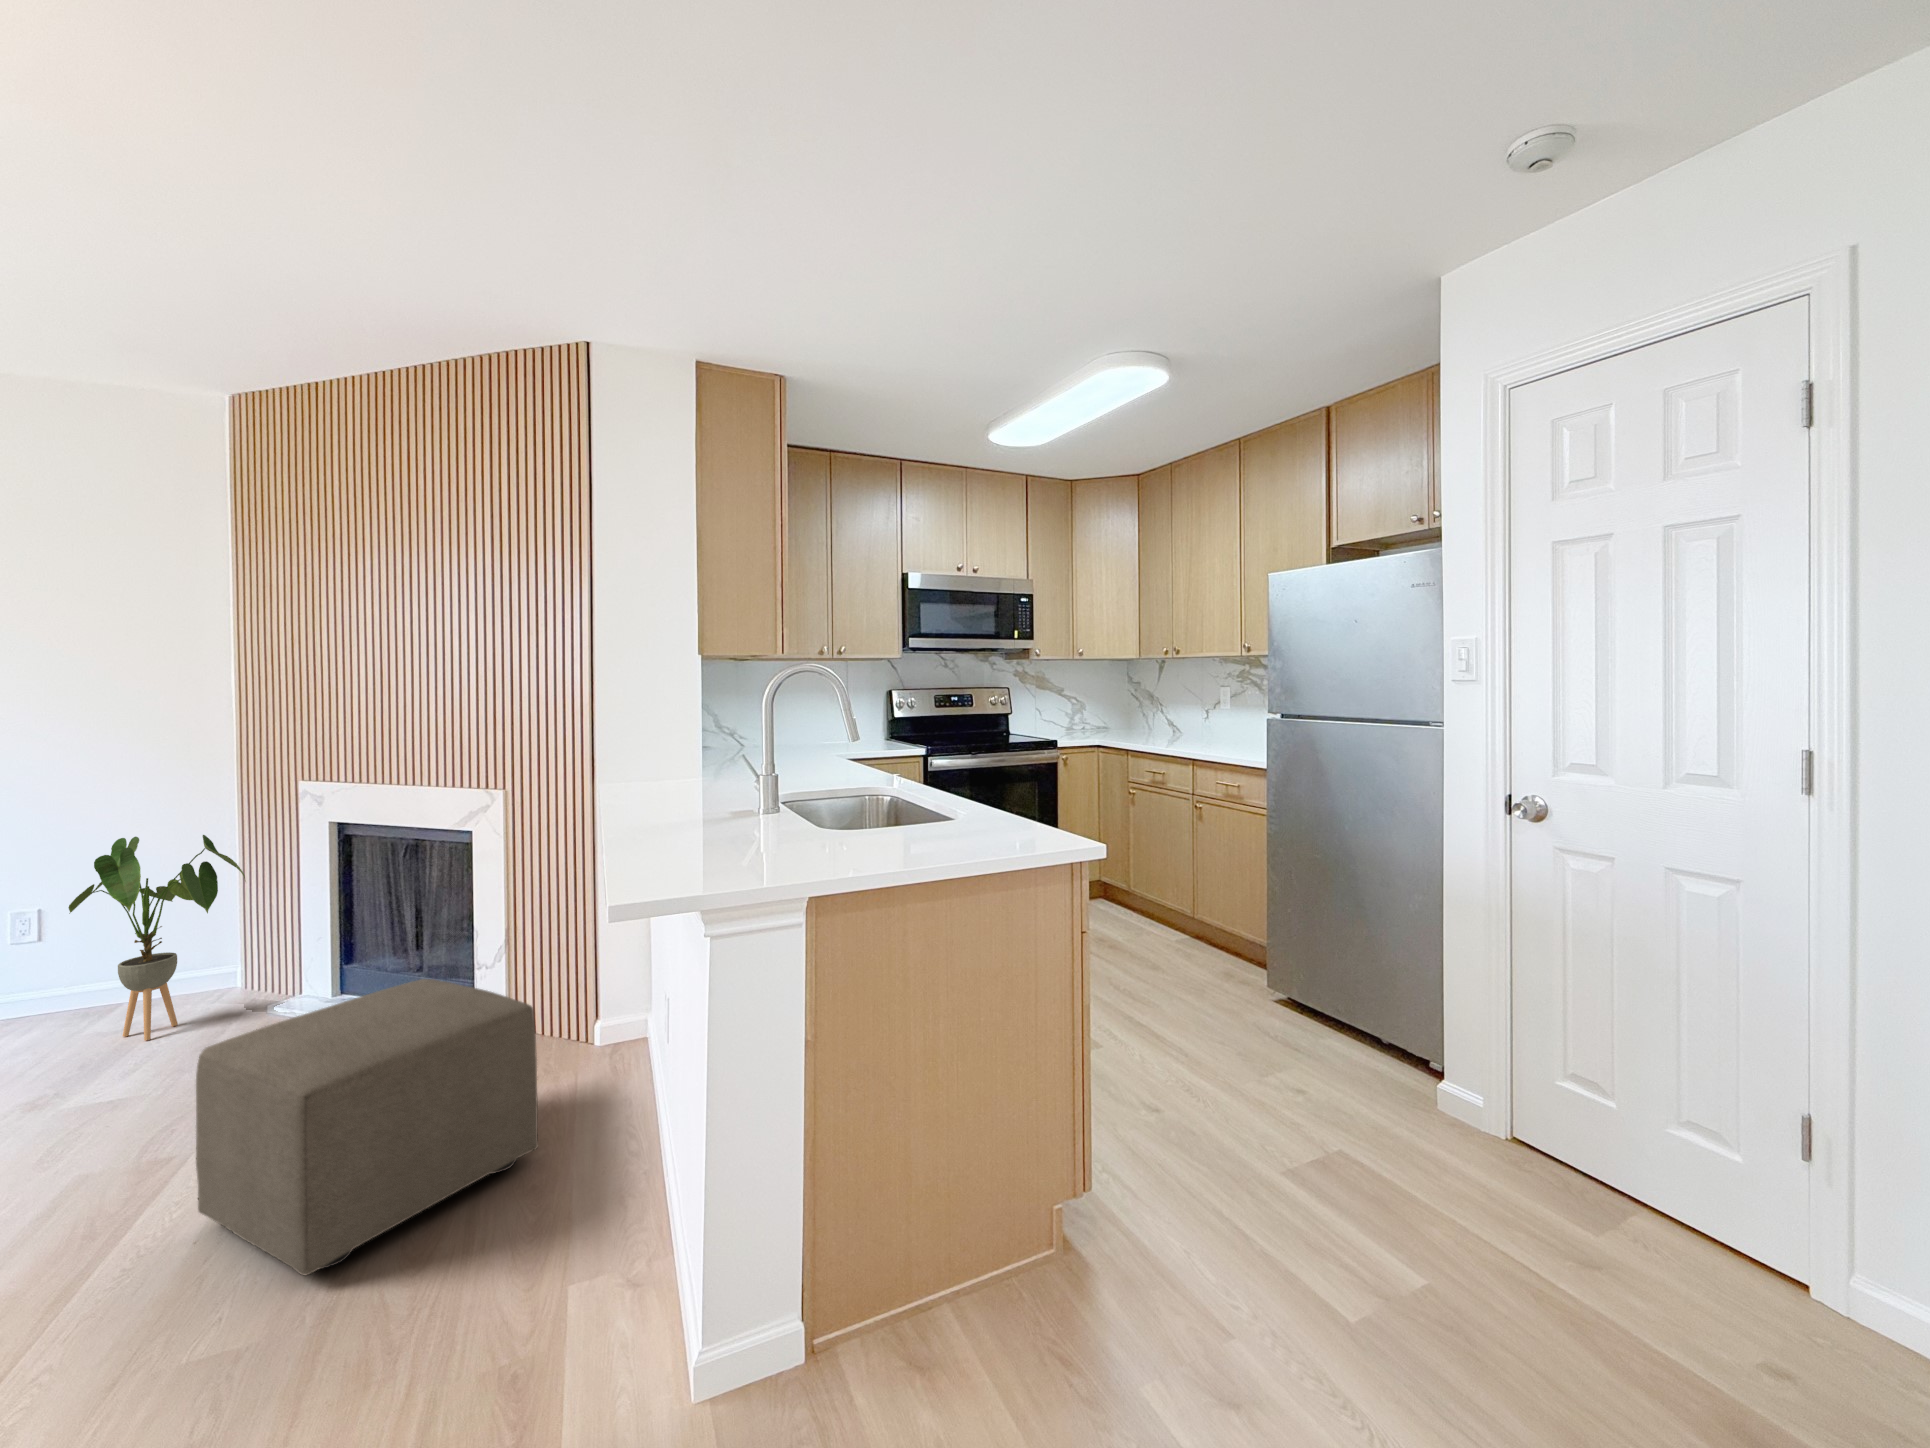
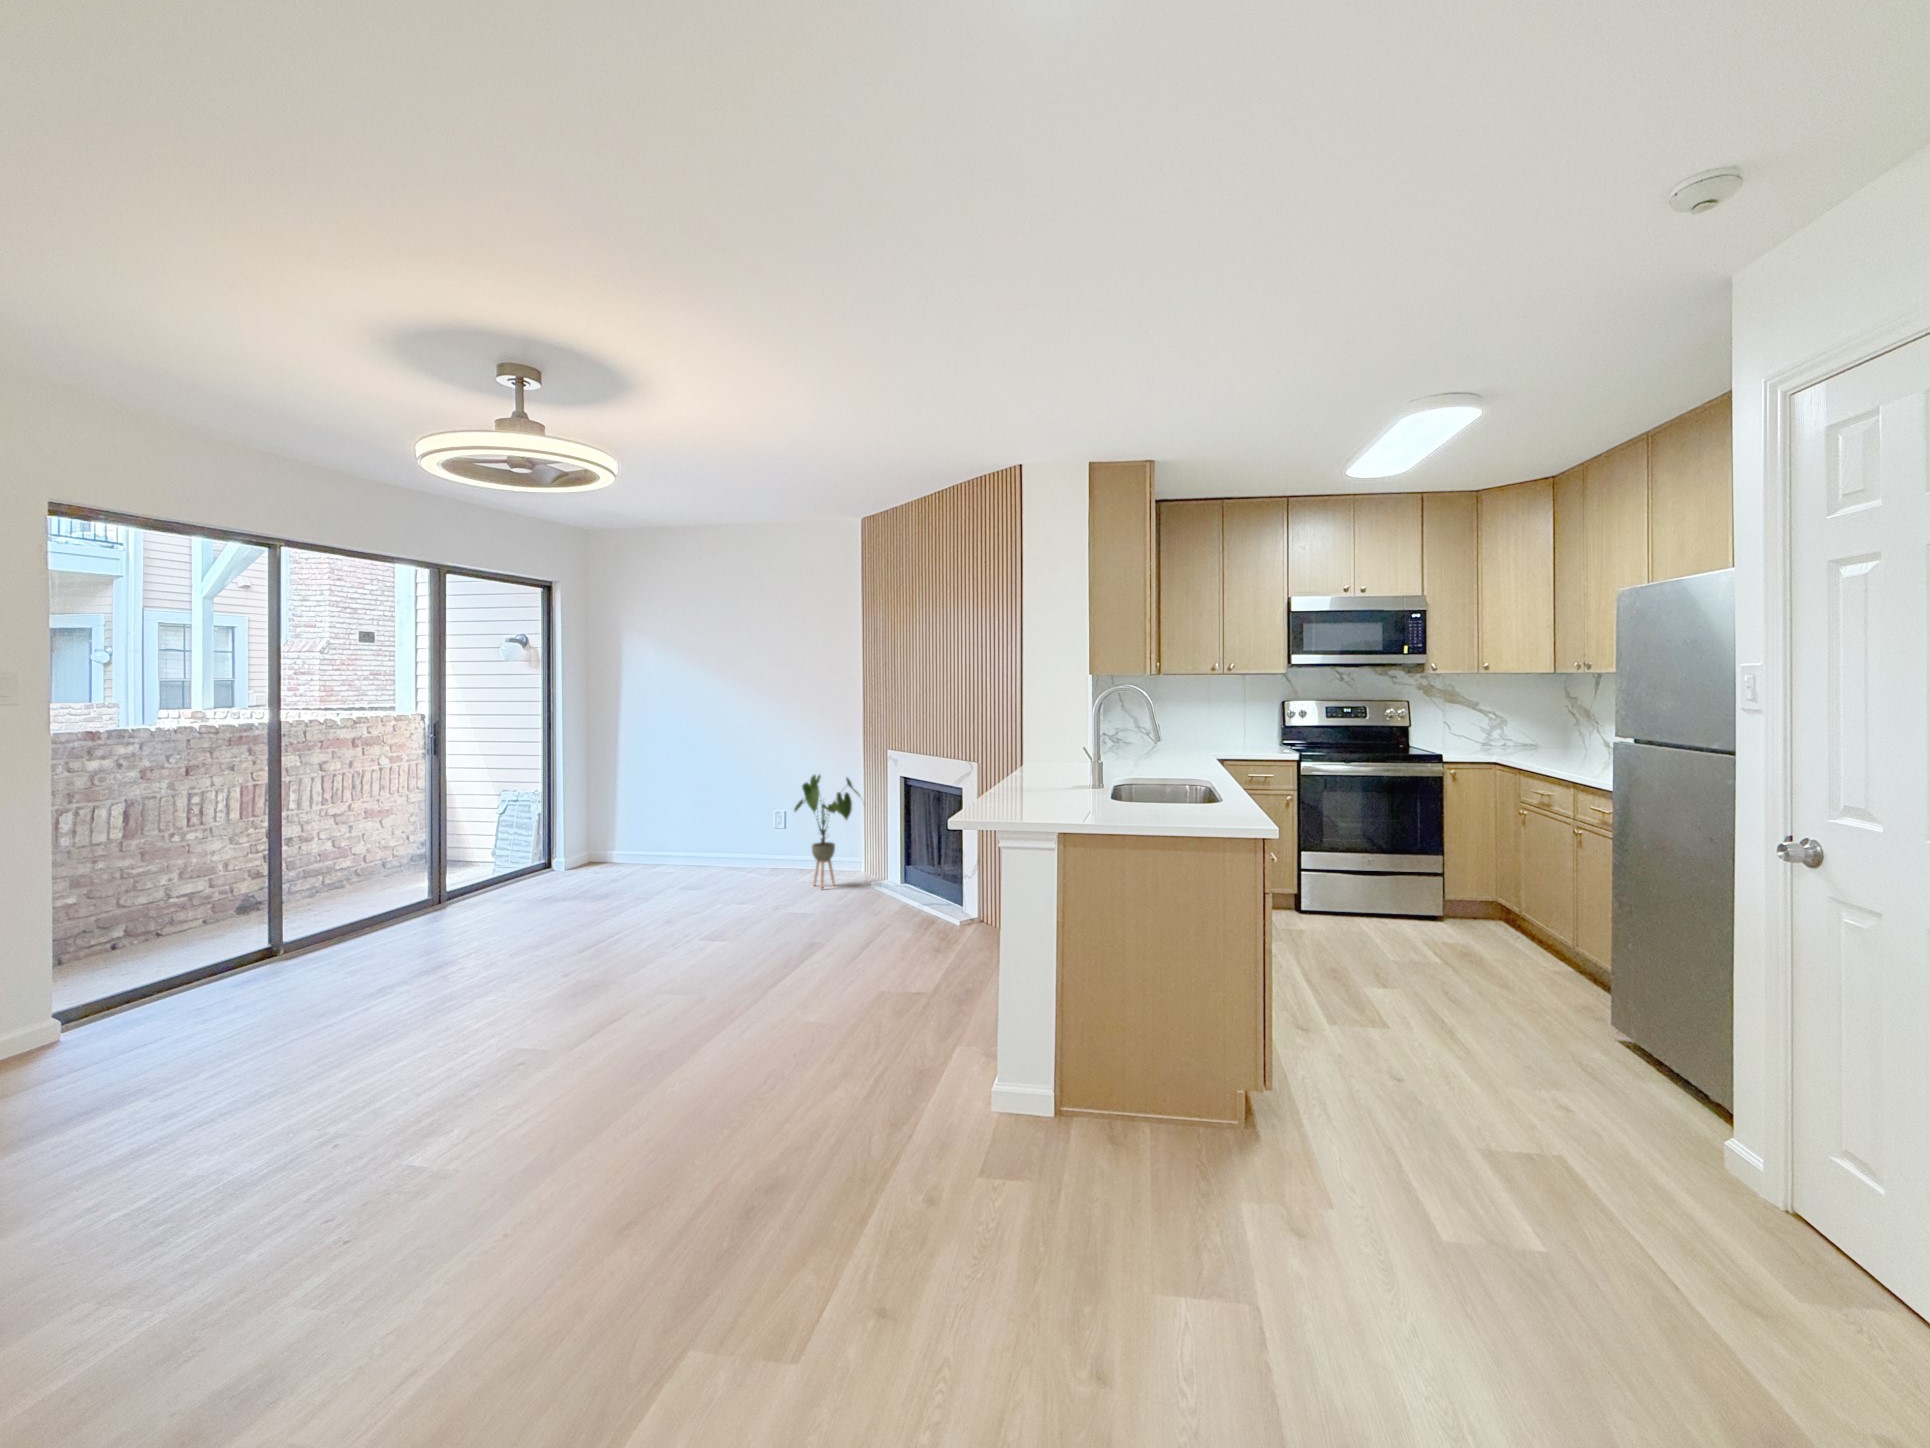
ottoman: present [196,979,538,1275] -> none [822,870,968,1007]

